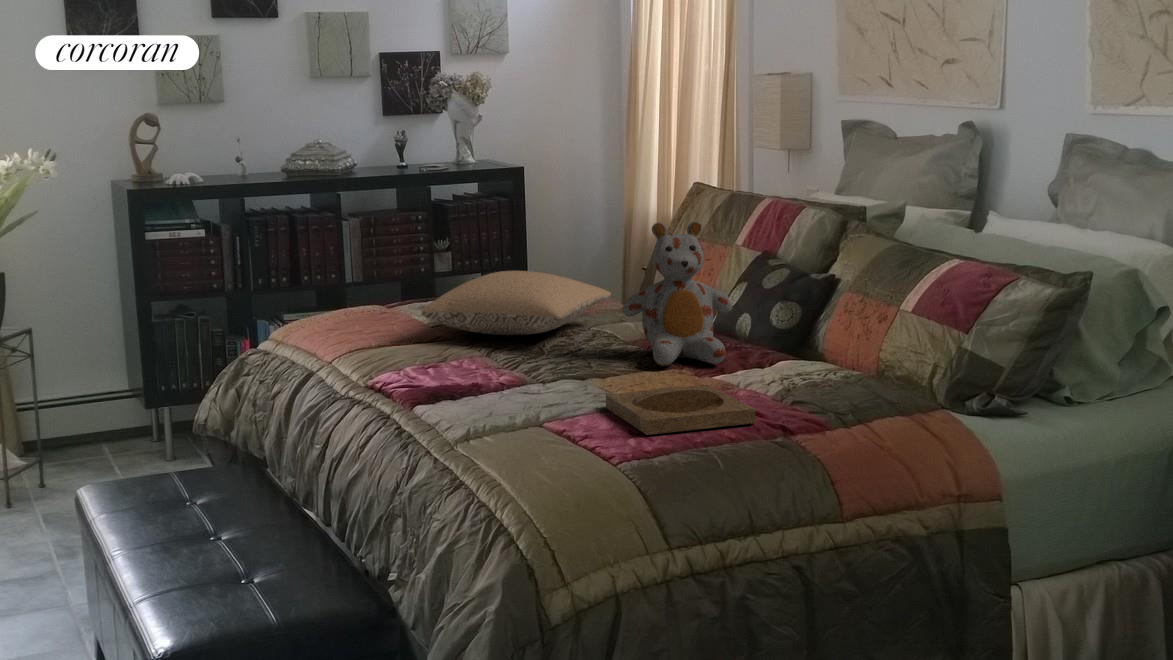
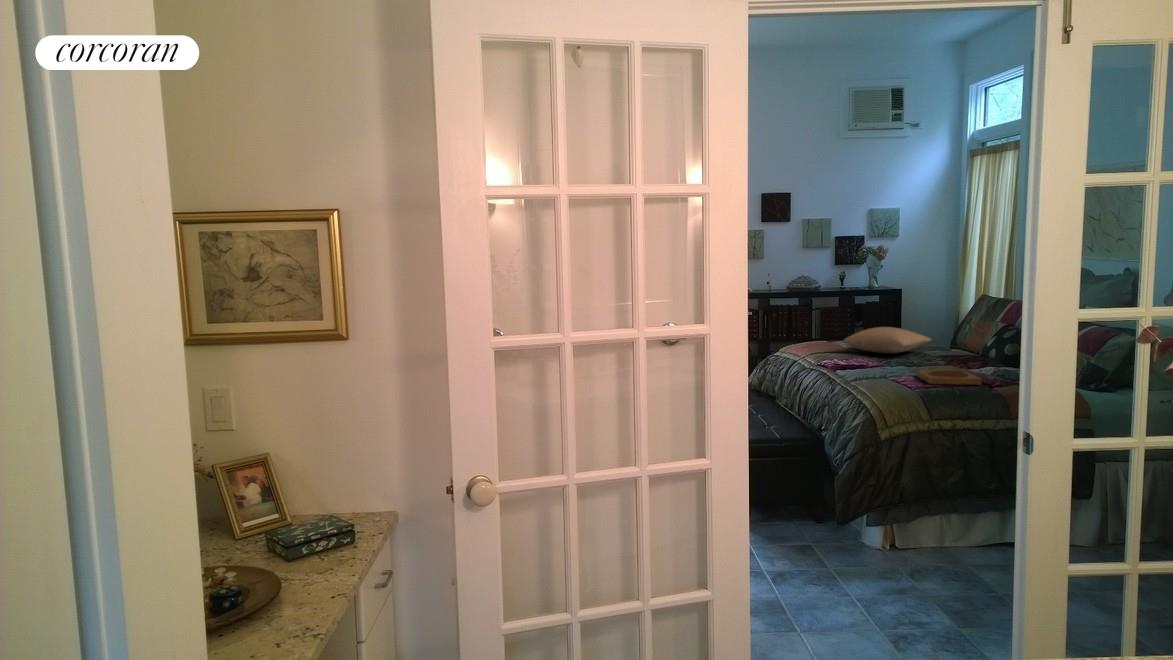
stuffed bear: present [622,221,732,366] -> none [932,306,986,367]

